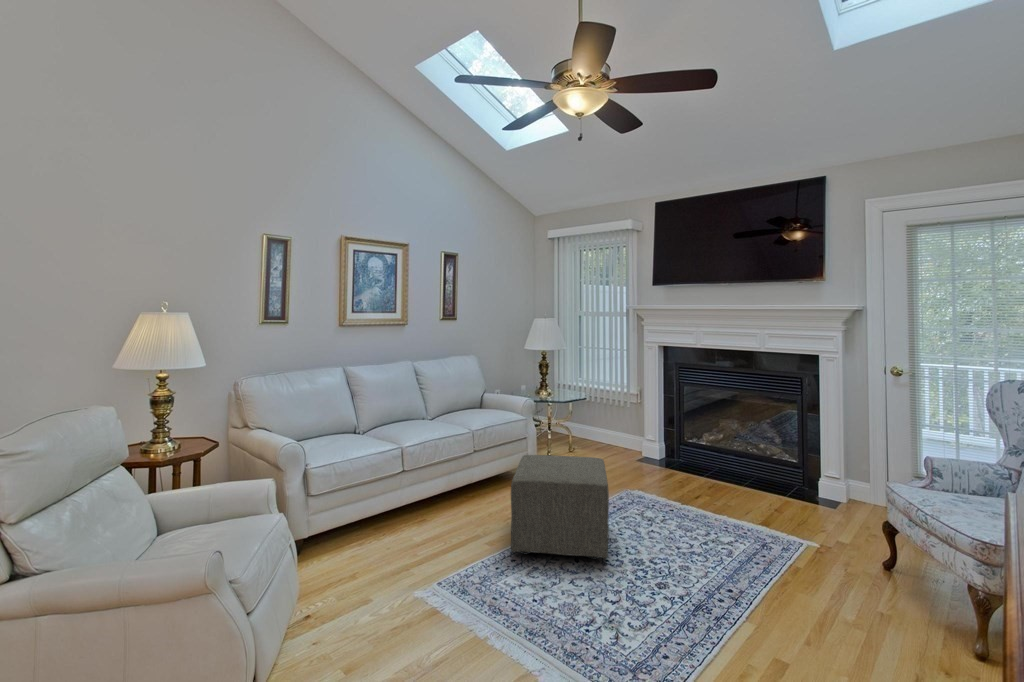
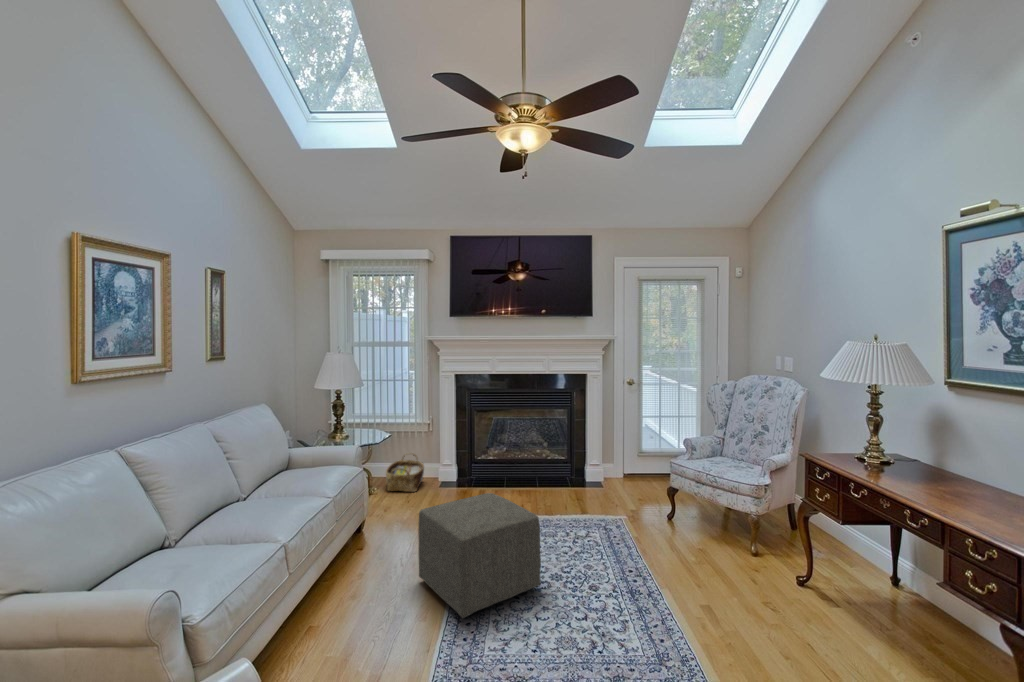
woven basket: none [586,423,628,460] -> present [386,453,424,492]

